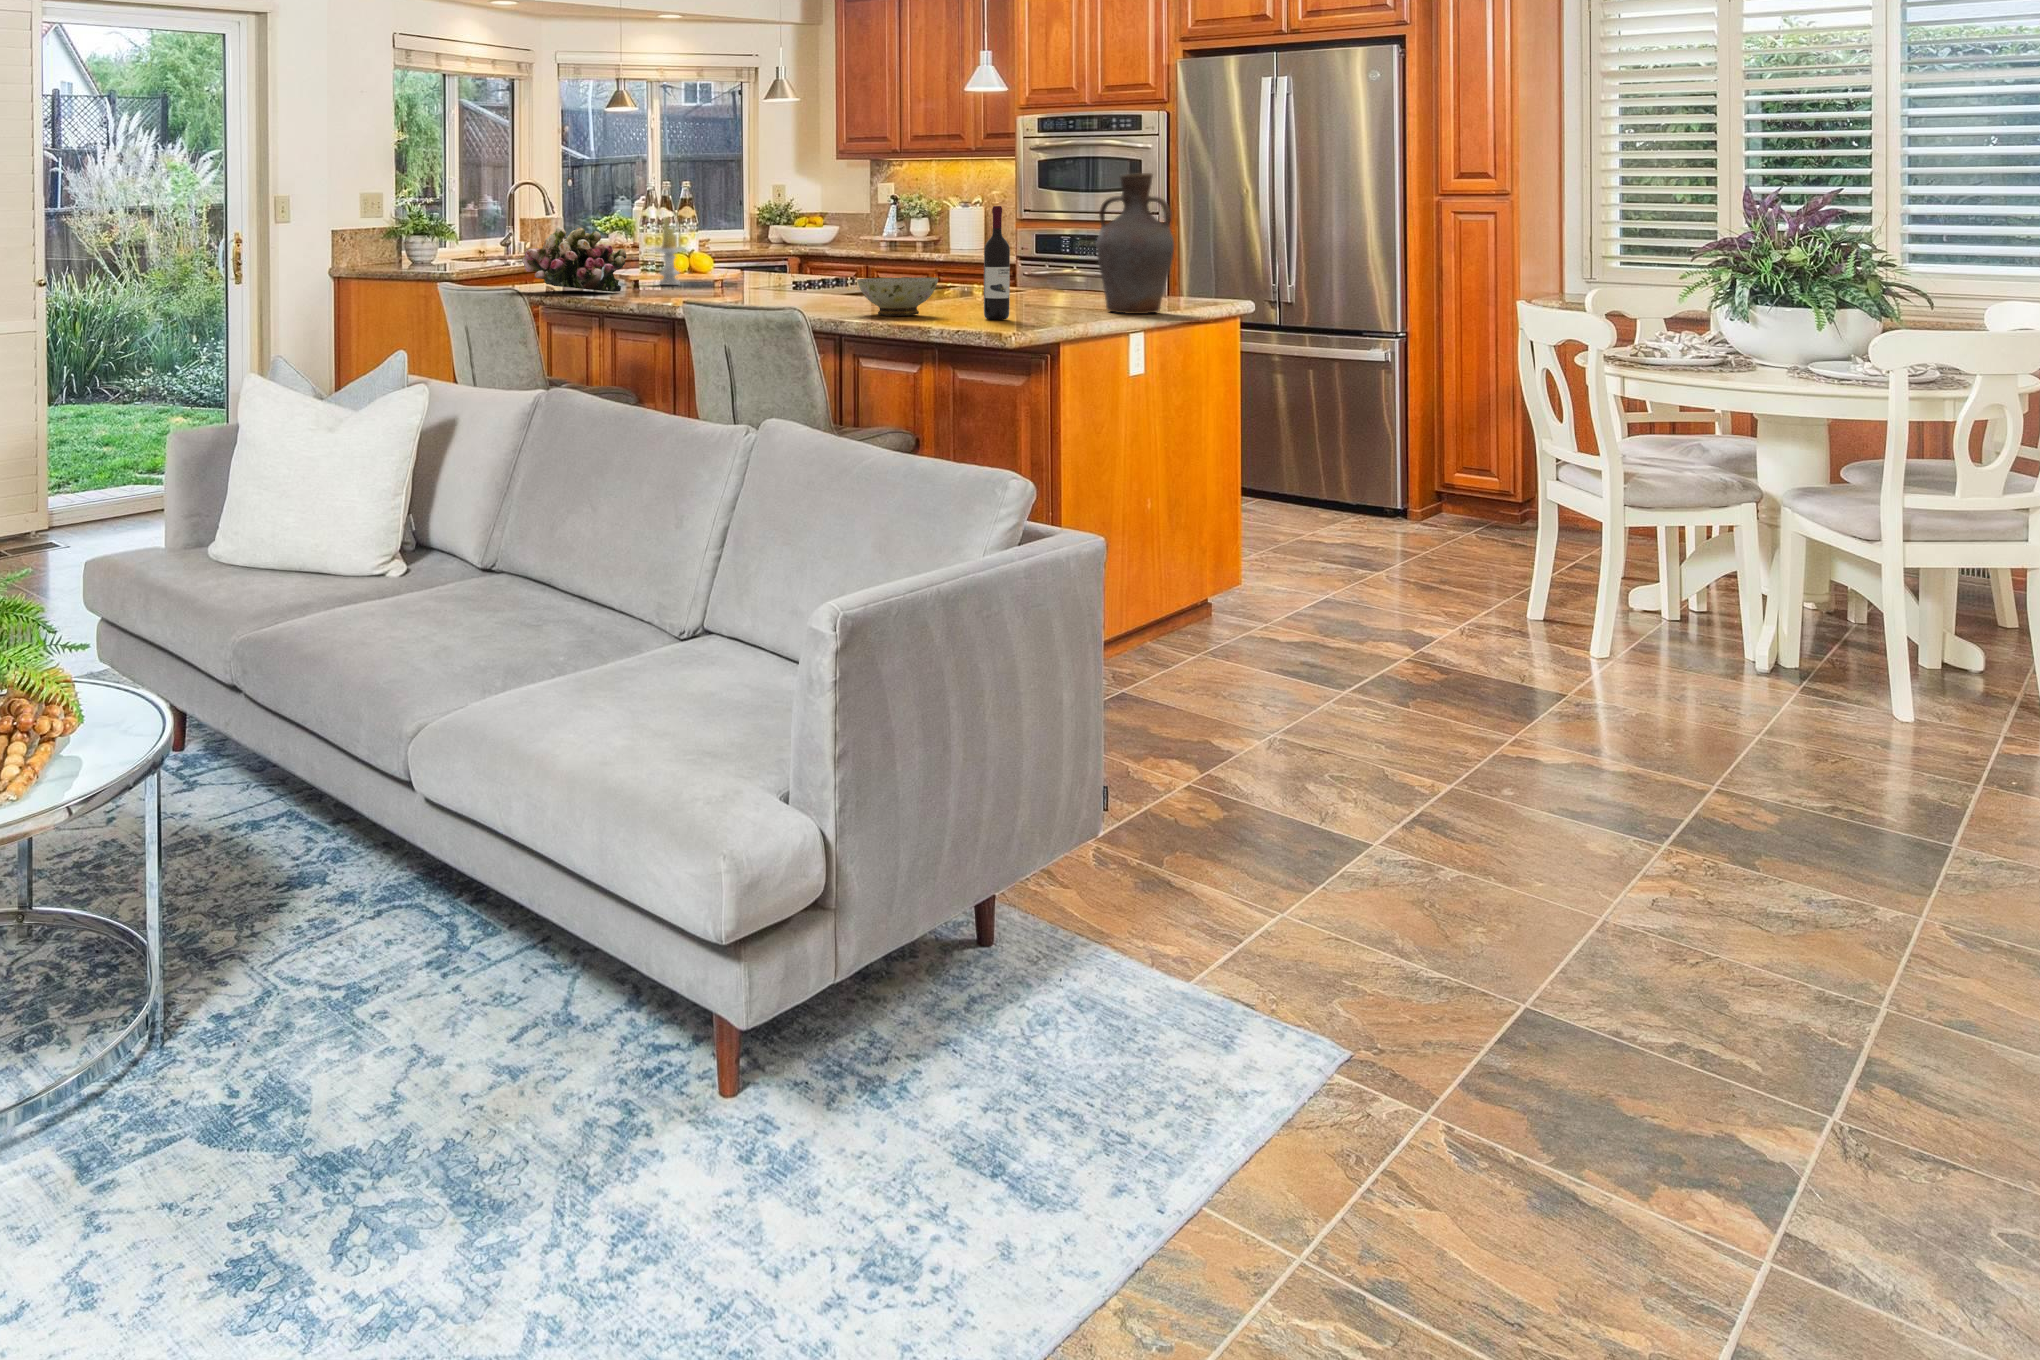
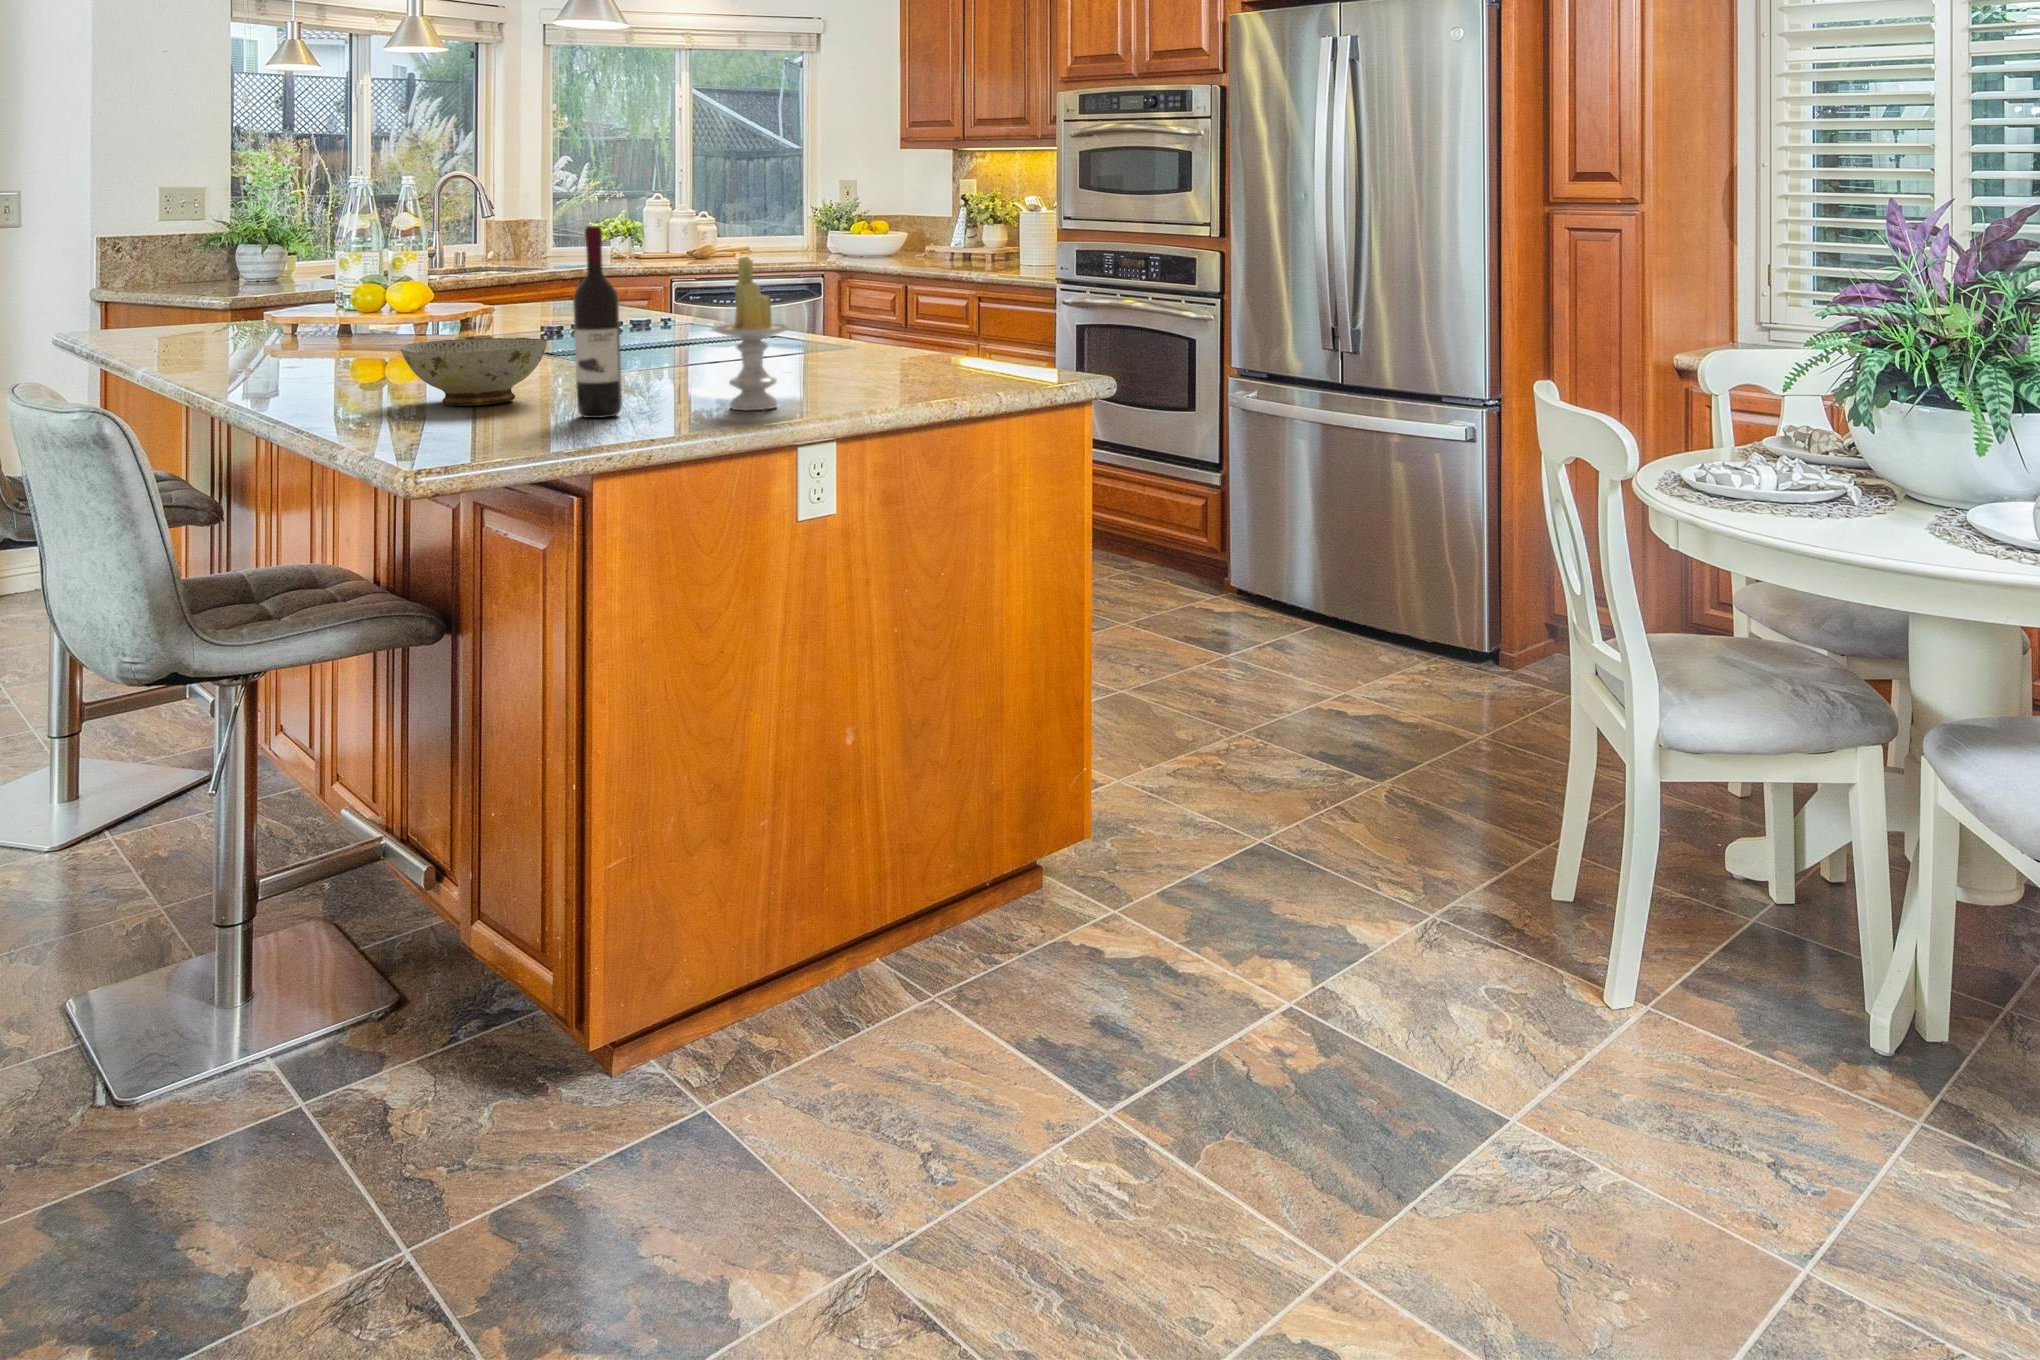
vase: present [1096,173,1174,314] -> none [857,171,979,398]
candle: present [652,217,684,285] -> present [713,257,790,410]
flower arrangement: present [522,227,626,292] -> none [128,243,314,339]

